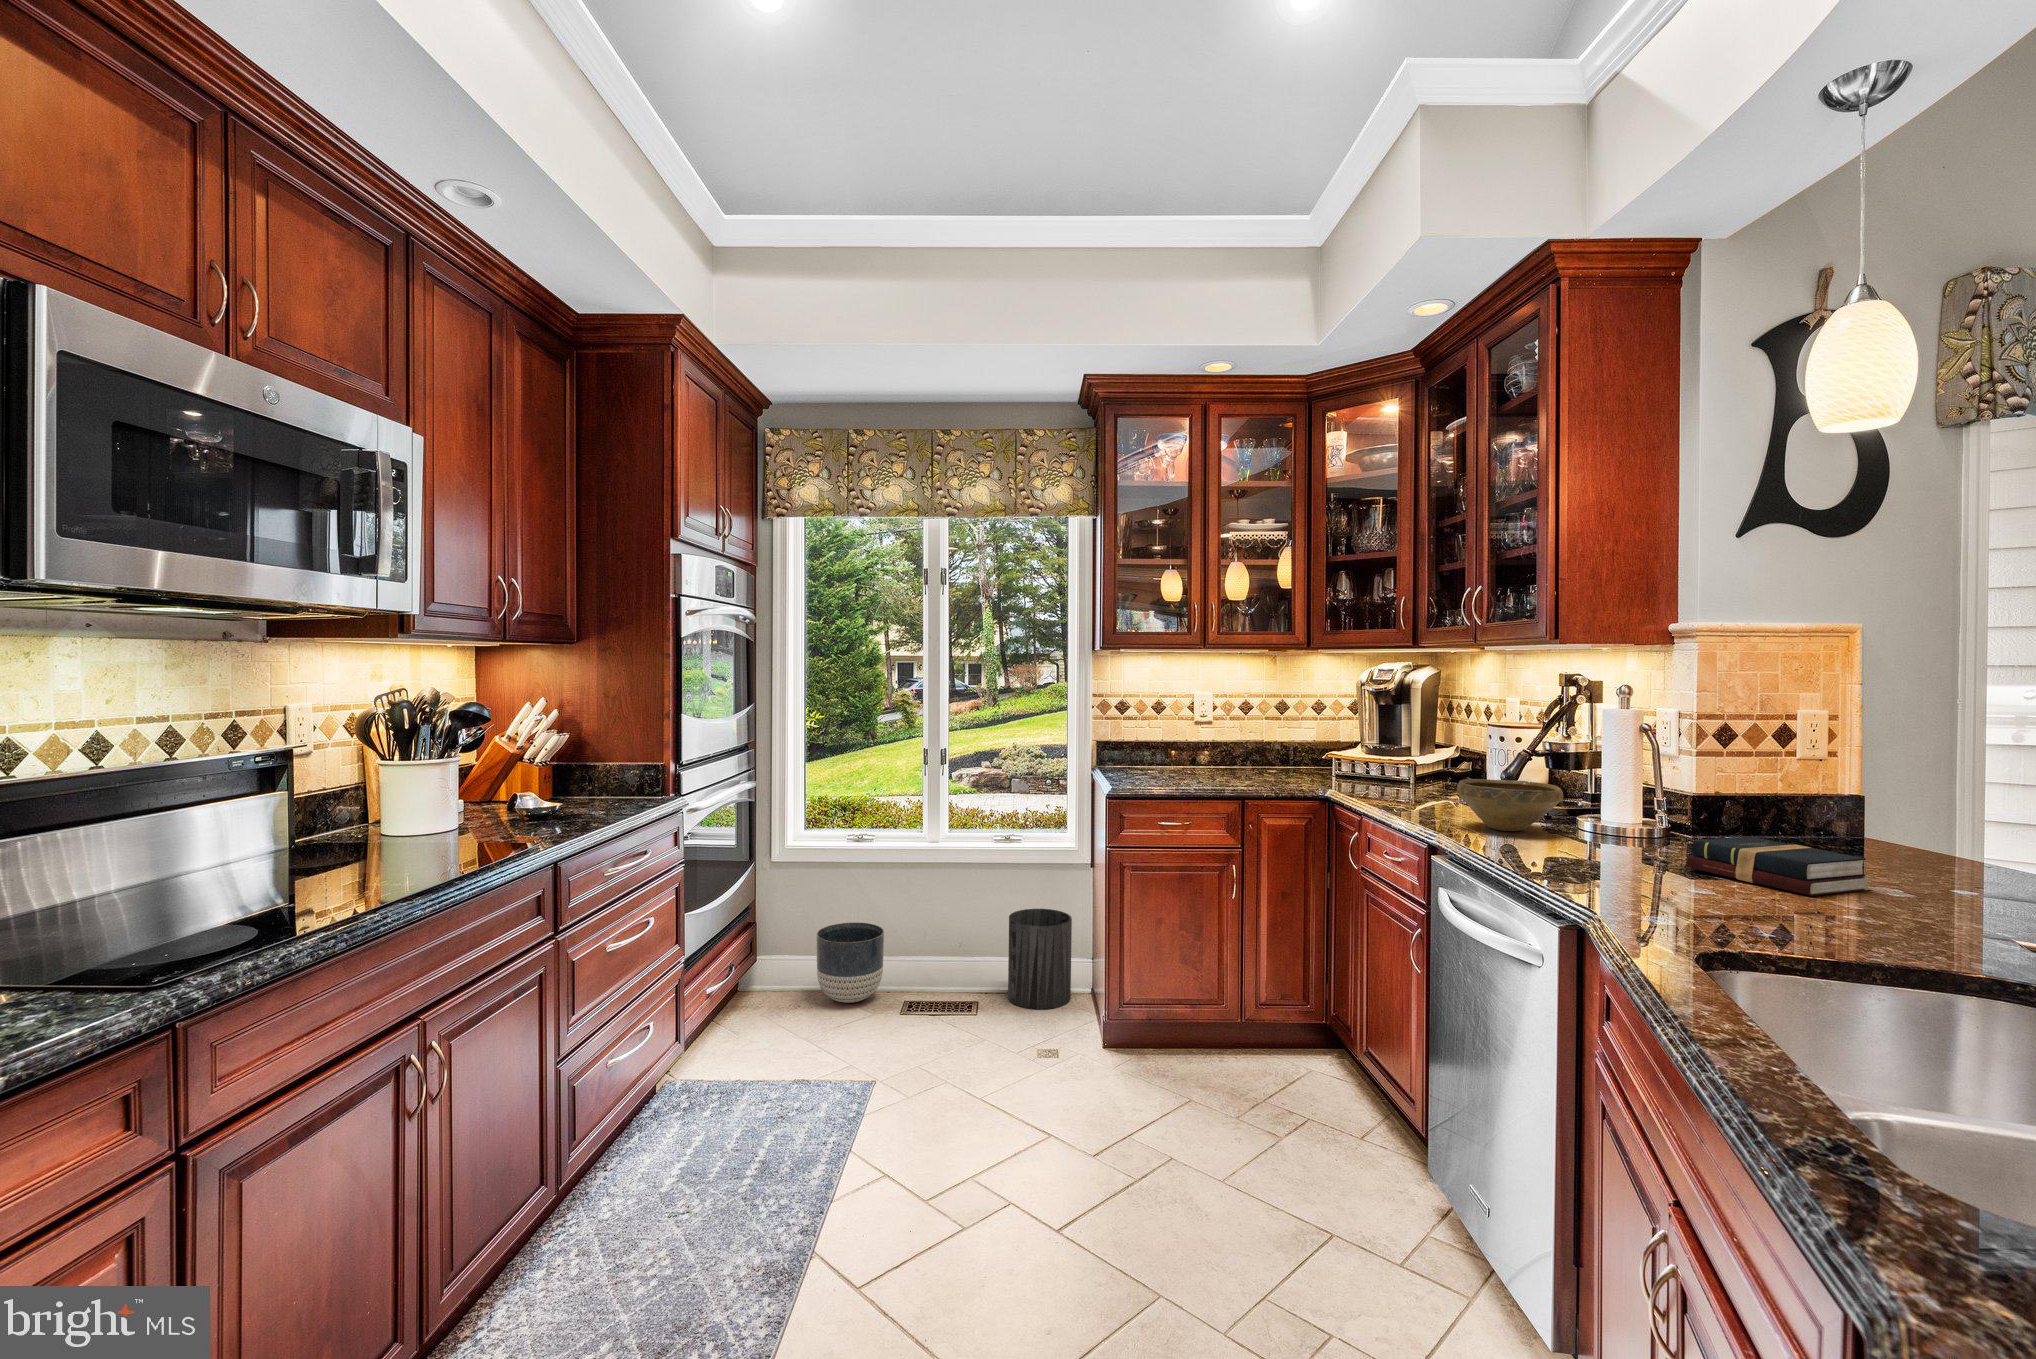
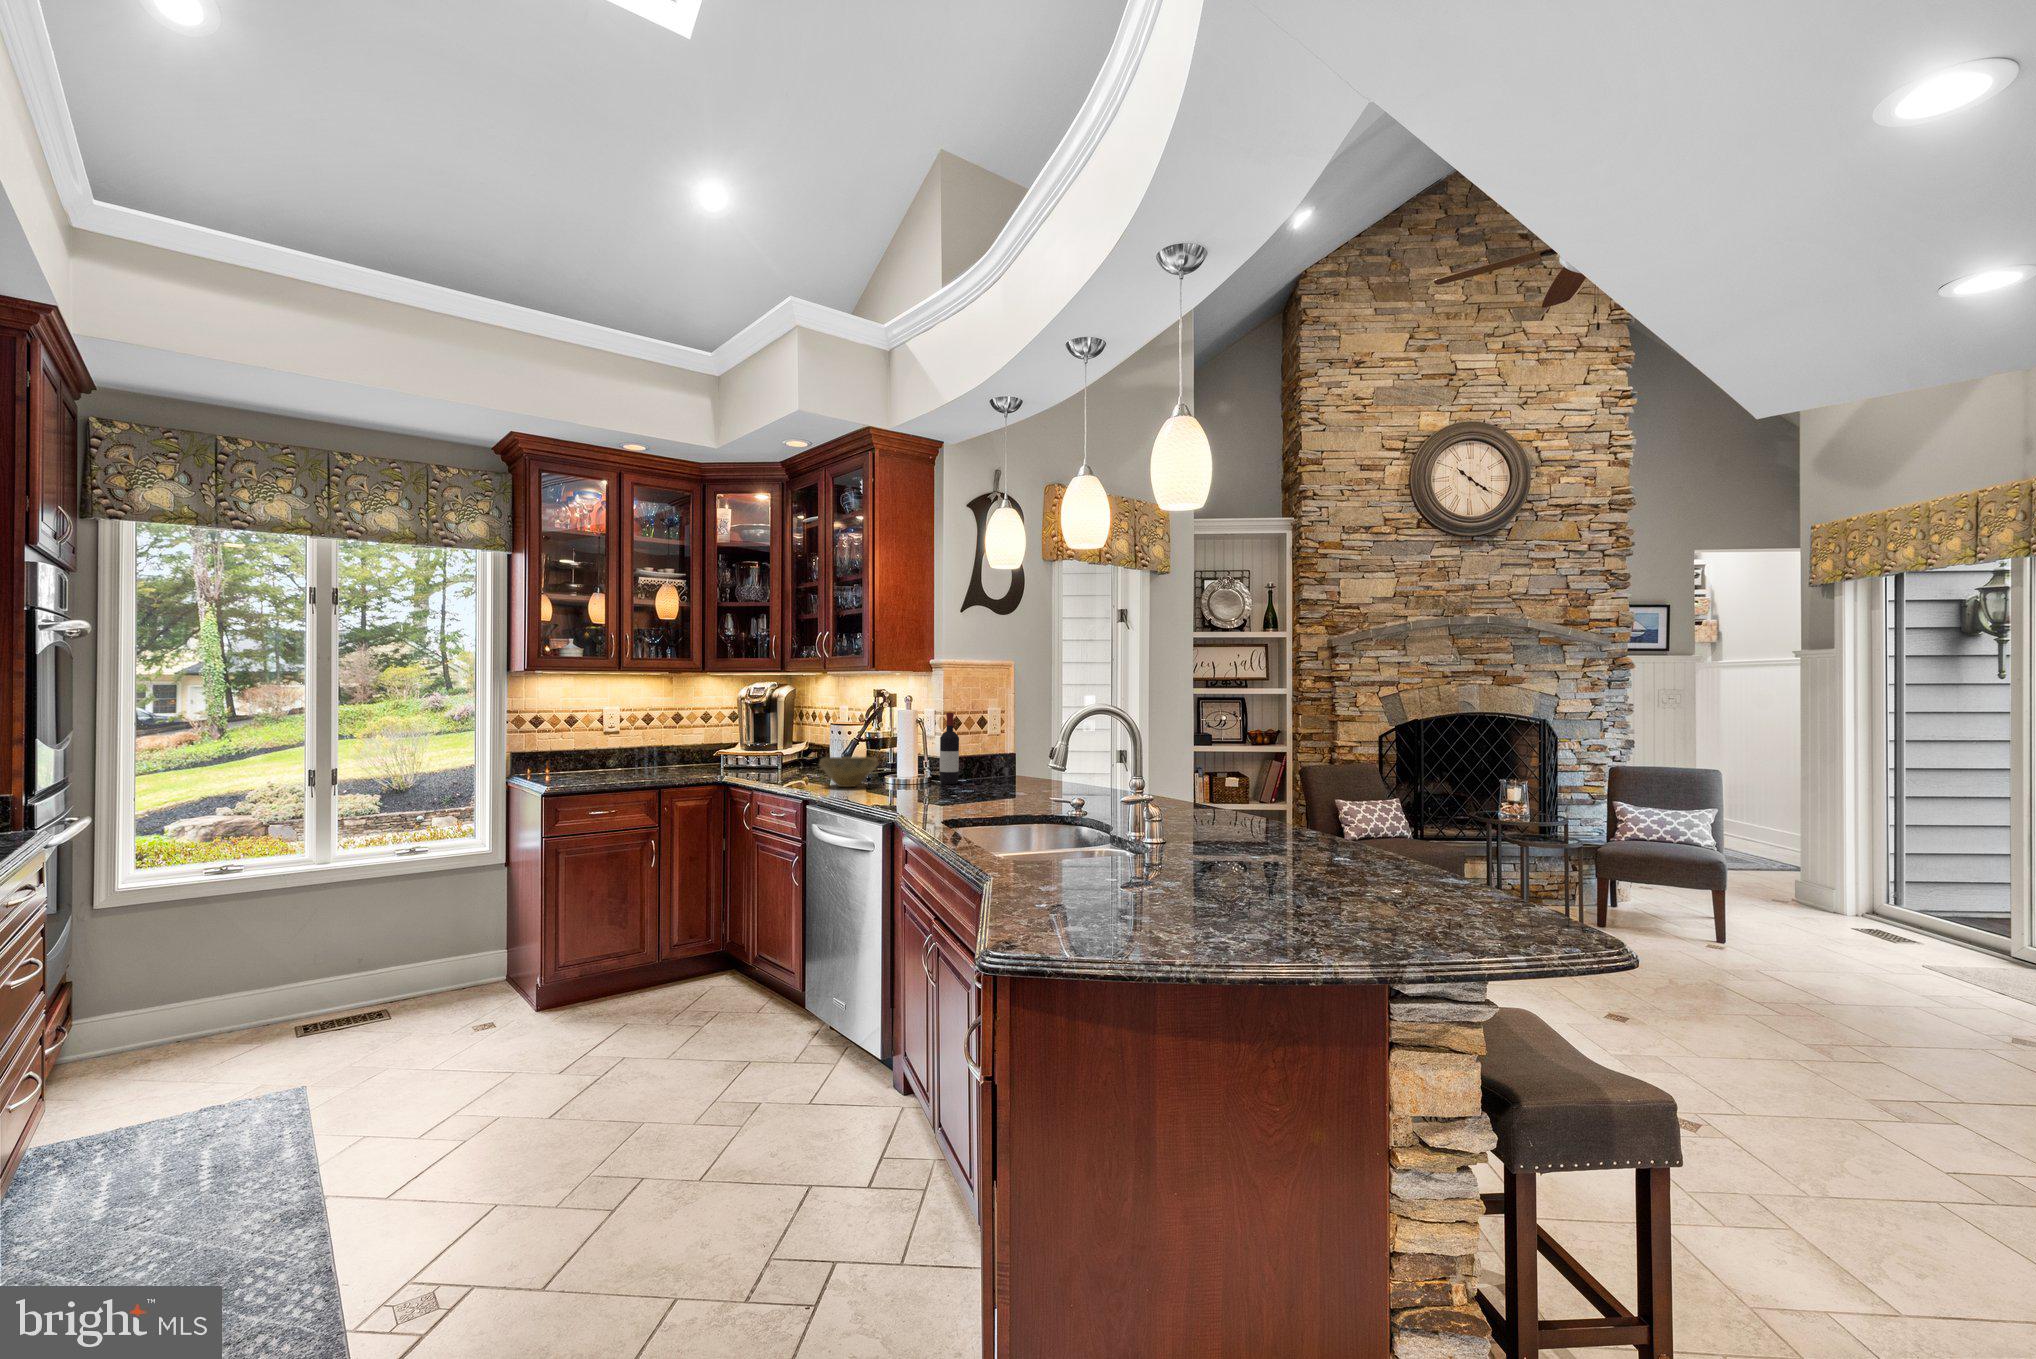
wine bottle: none [1689,717,1733,846] -> present [940,713,959,784]
hardback book: present [1687,836,1871,896] -> none [938,775,1011,798]
trash can: present [1008,909,1072,1009] -> none [419,912,490,1005]
planter: present [817,923,884,1003] -> none [171,960,266,1047]

